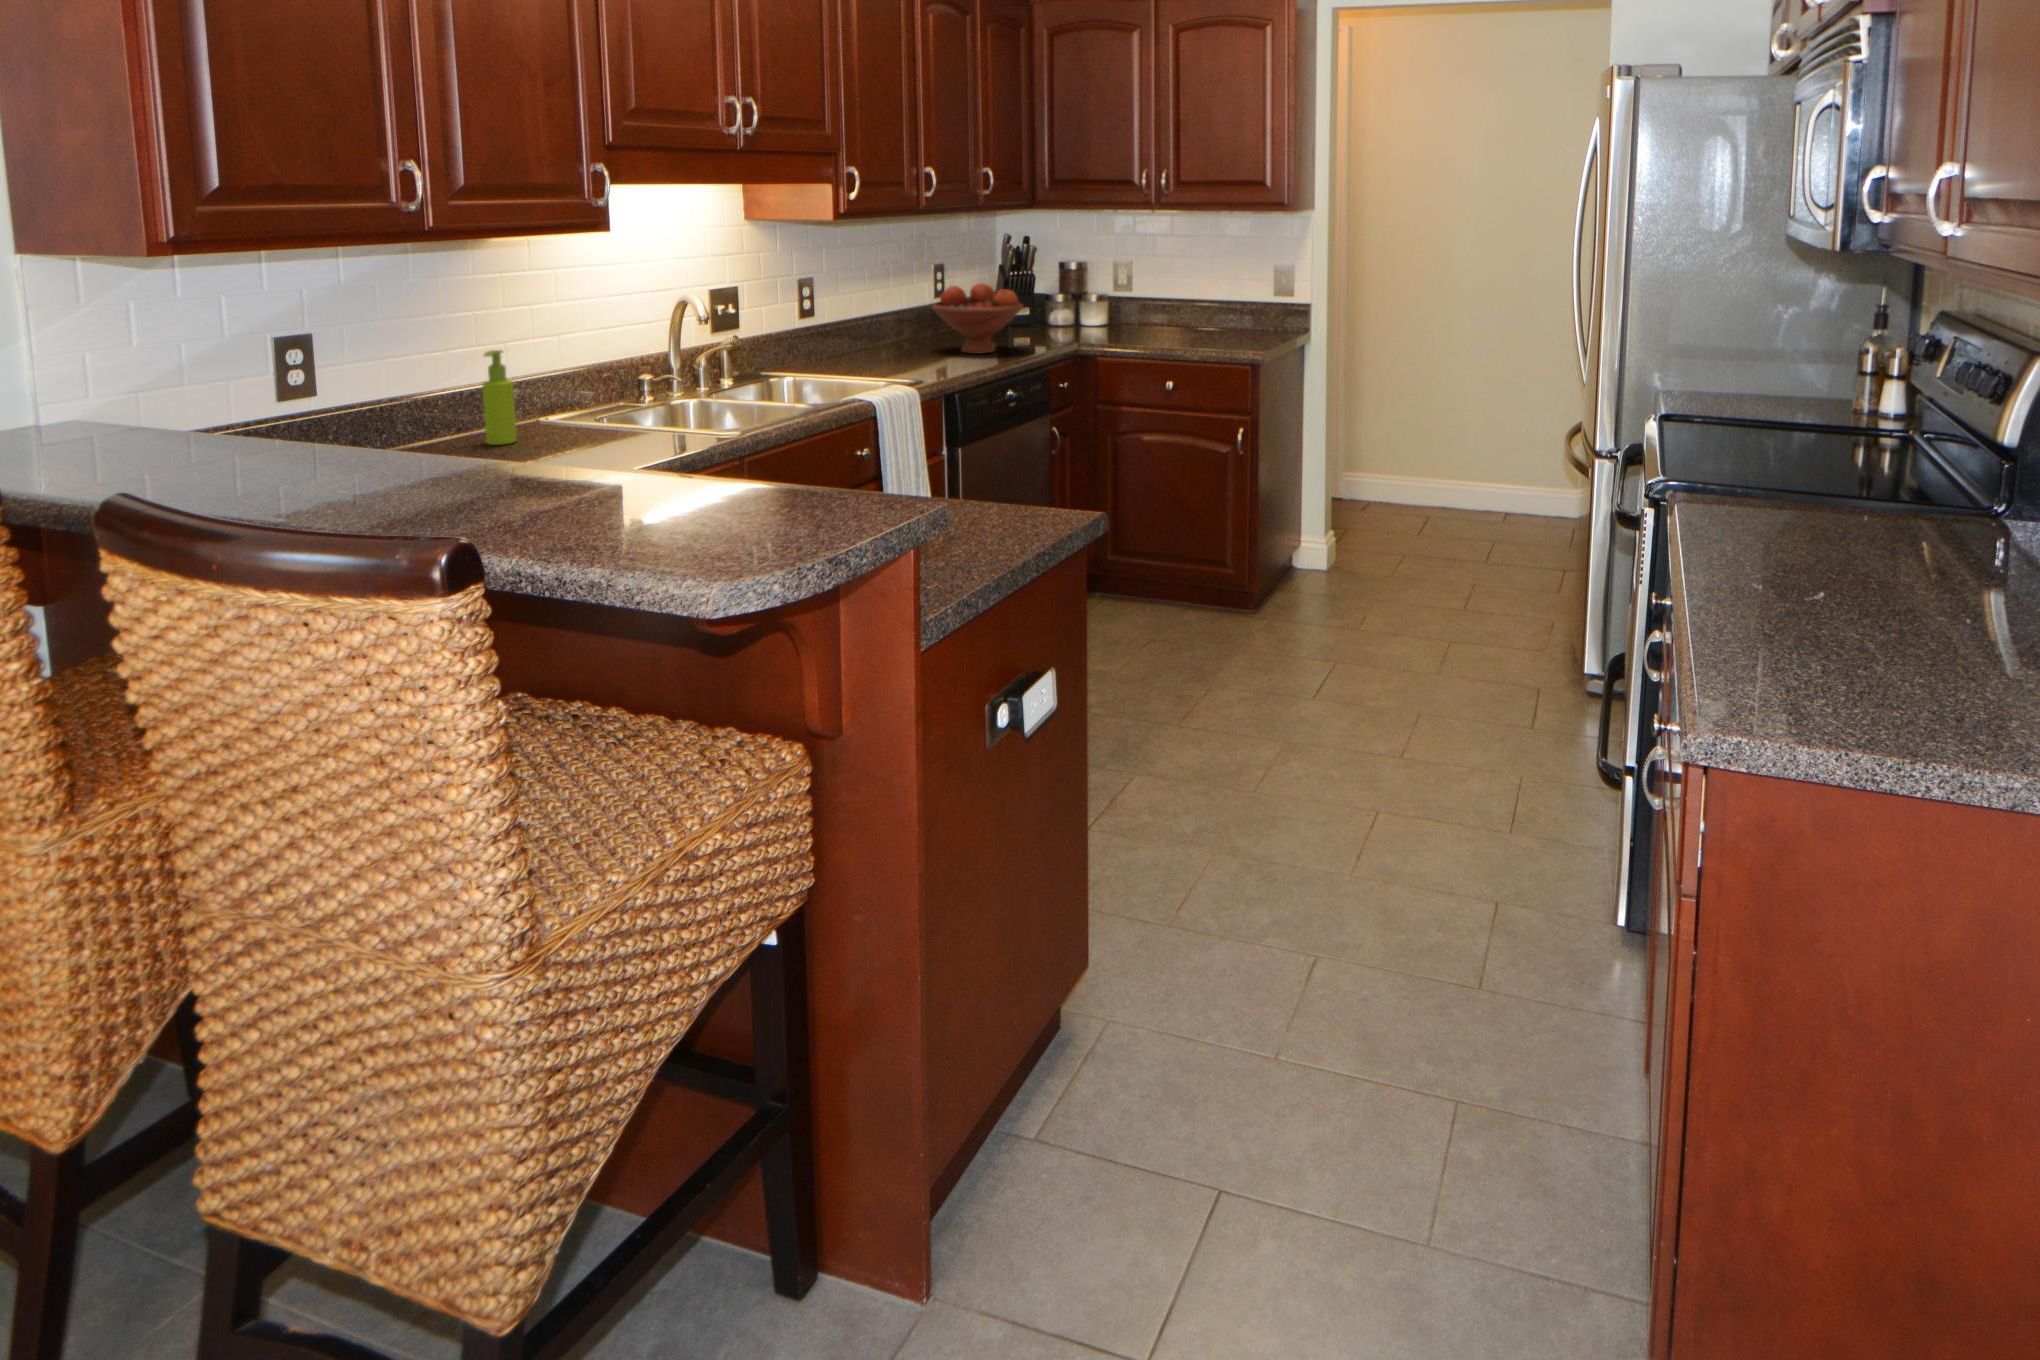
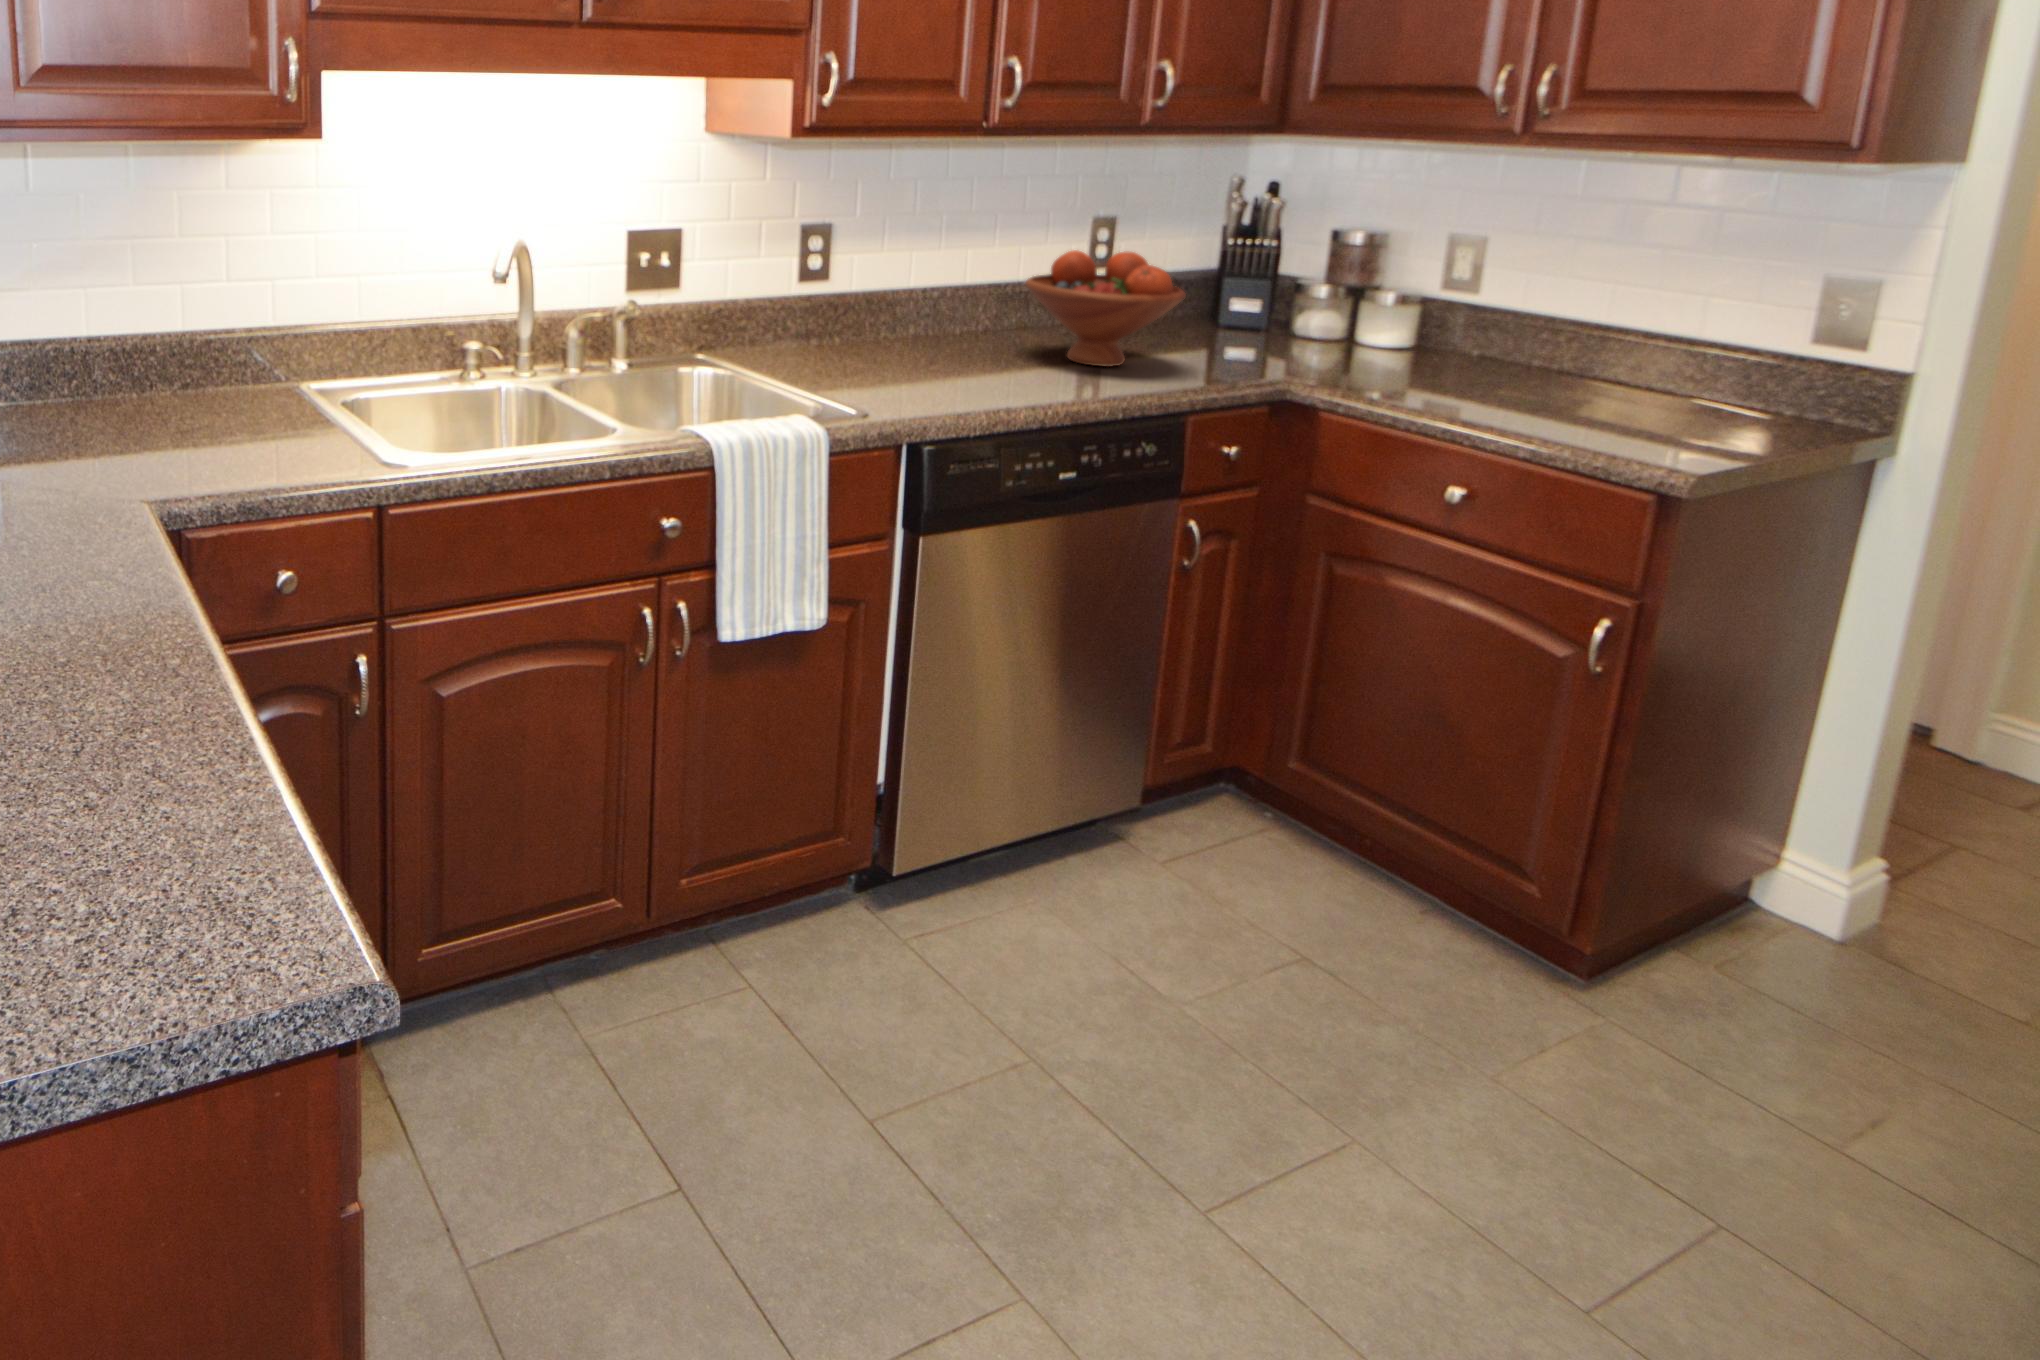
soap dispenser: present [482,350,517,445] -> none [206,276,250,397]

